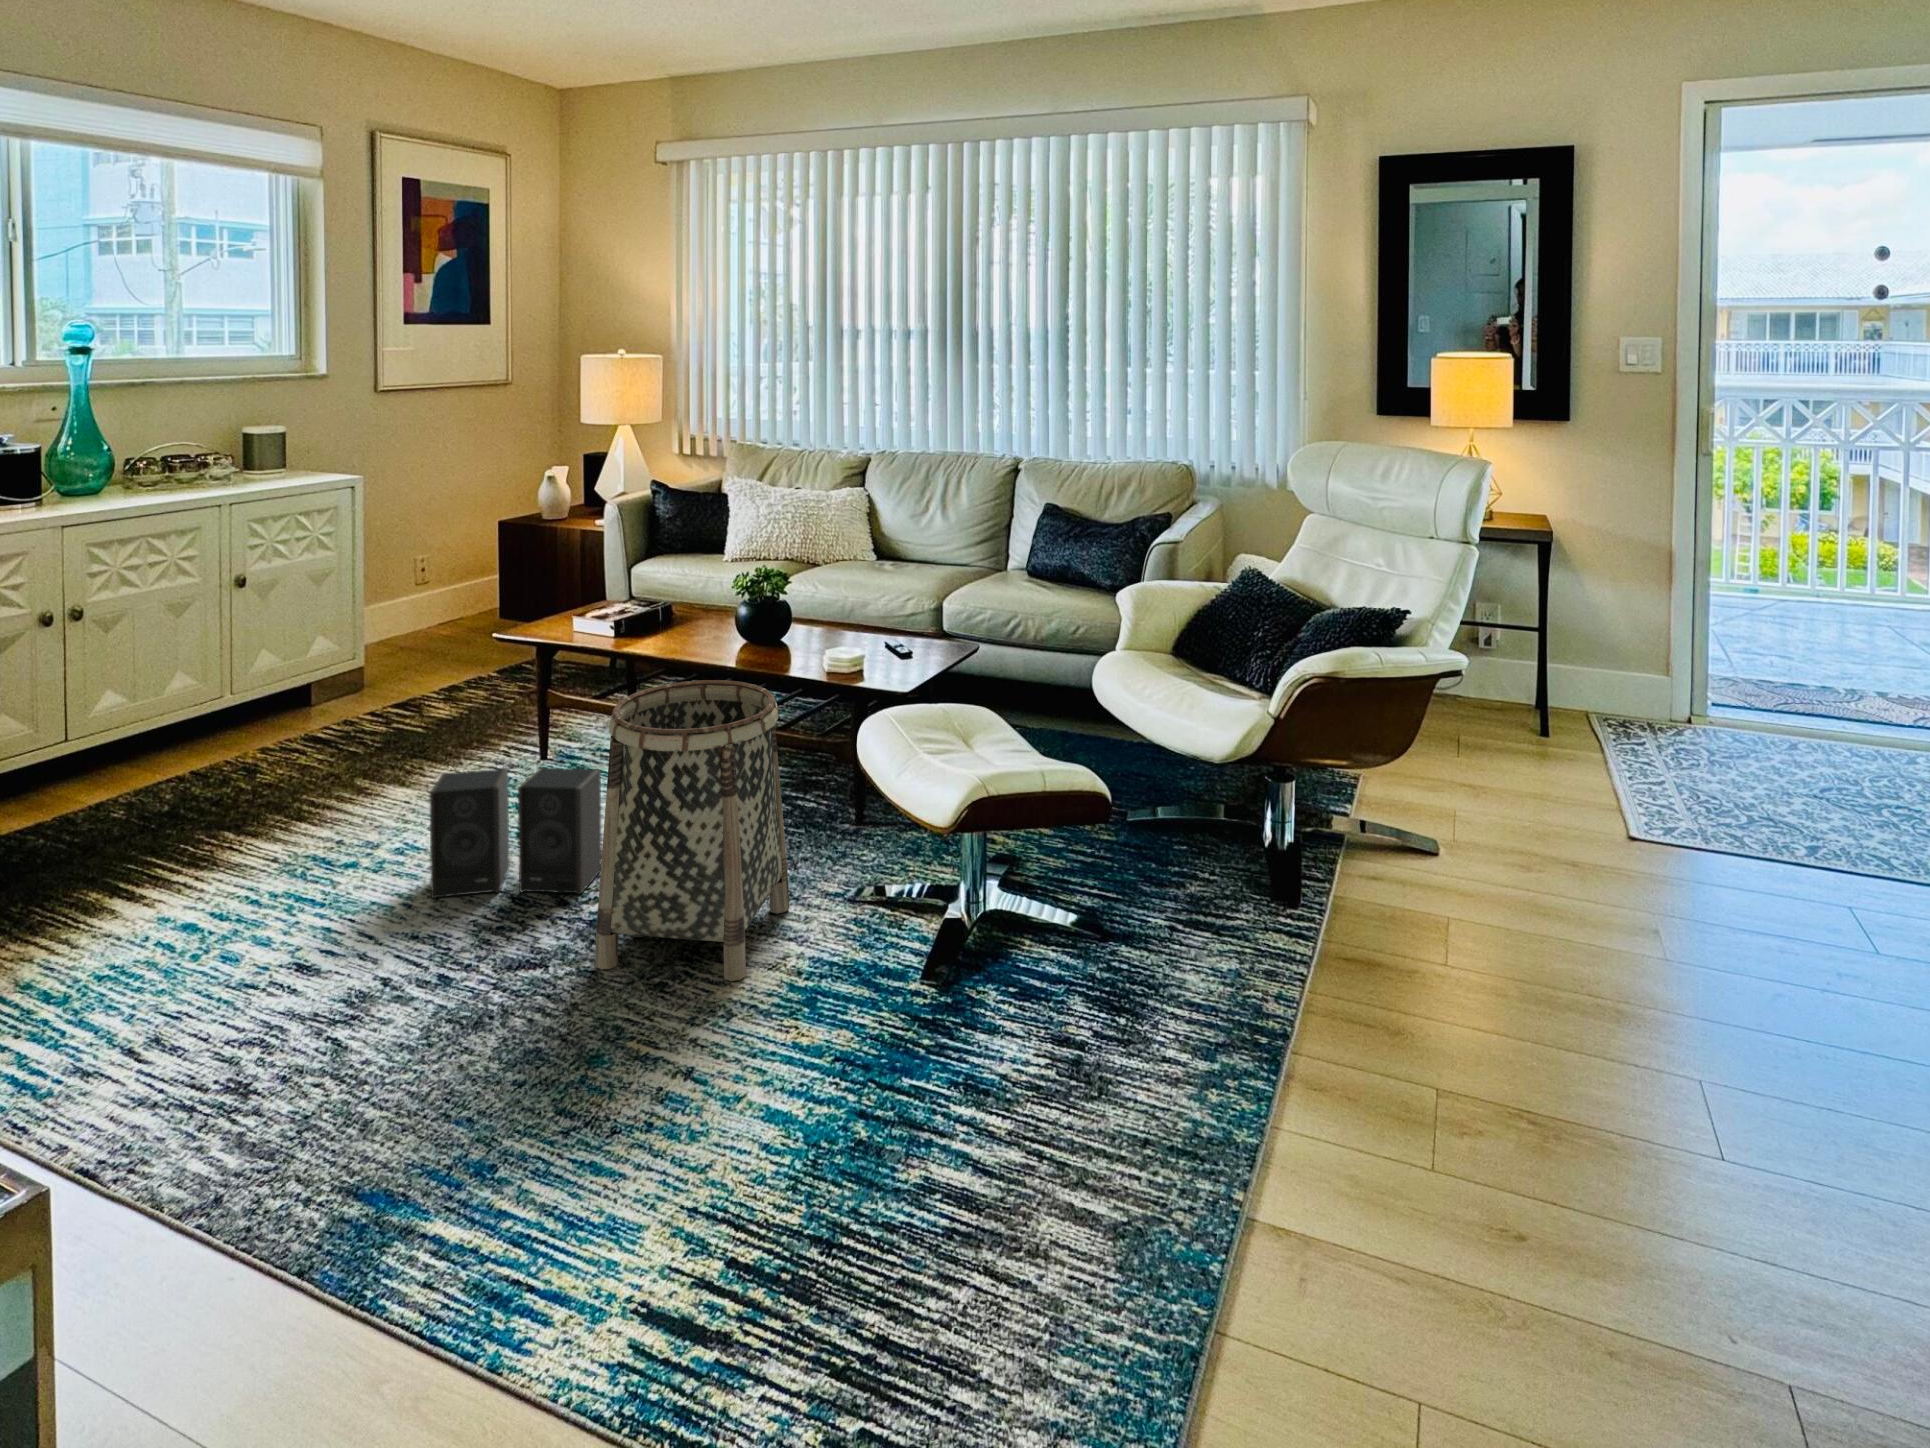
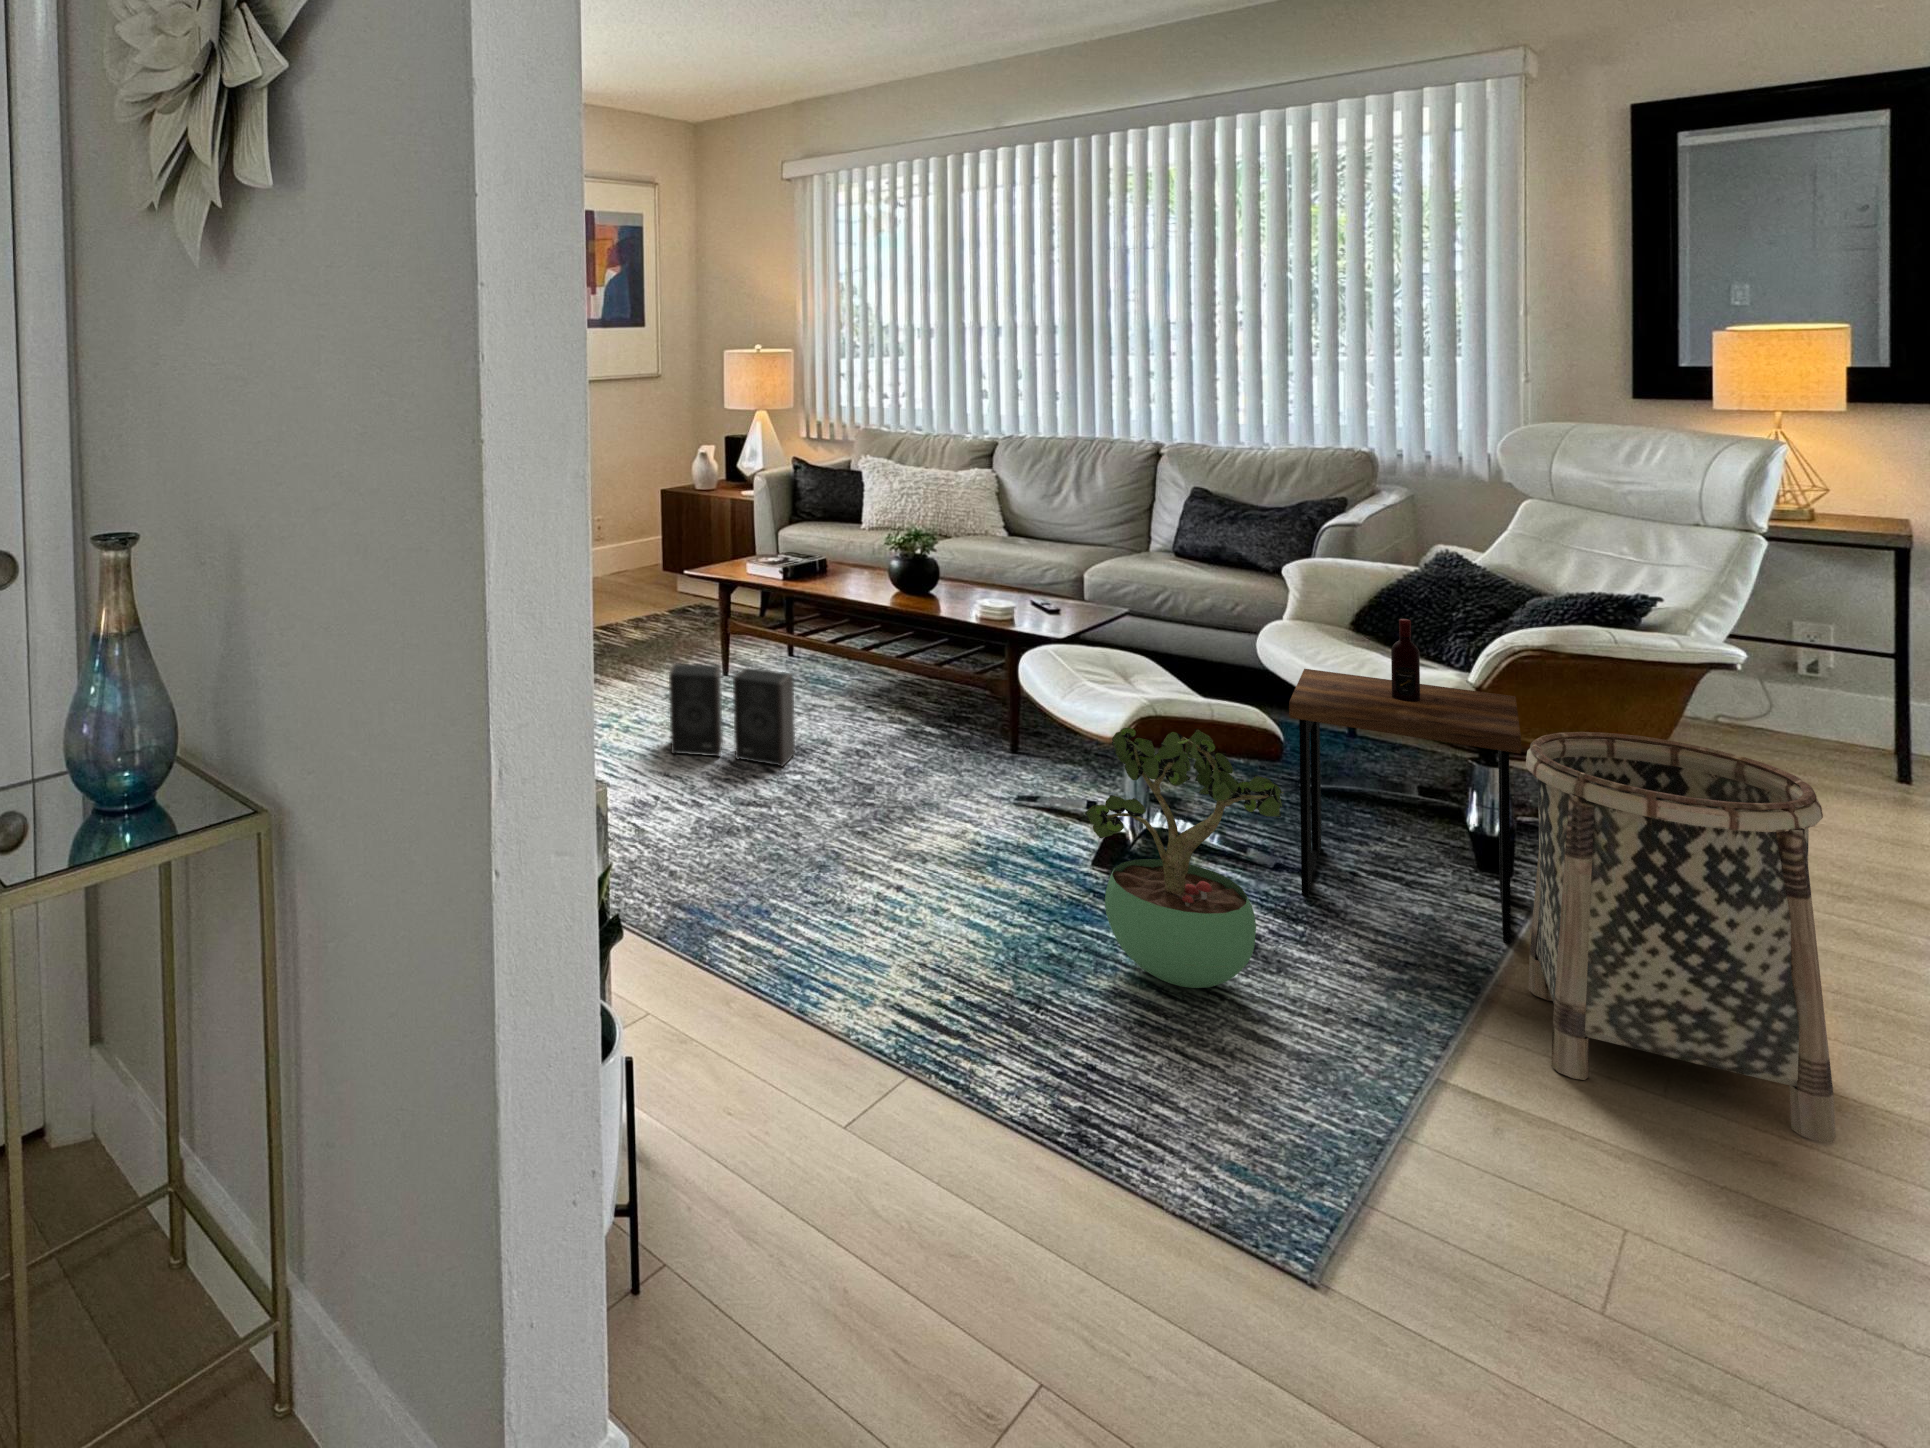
side table: none [1117,659,1314,992] -> present [1289,619,1521,943]
basket: present [595,680,790,981] -> present [1526,732,1836,1143]
potted plant: none [899,838,1106,1157] -> present [1085,728,1283,988]

